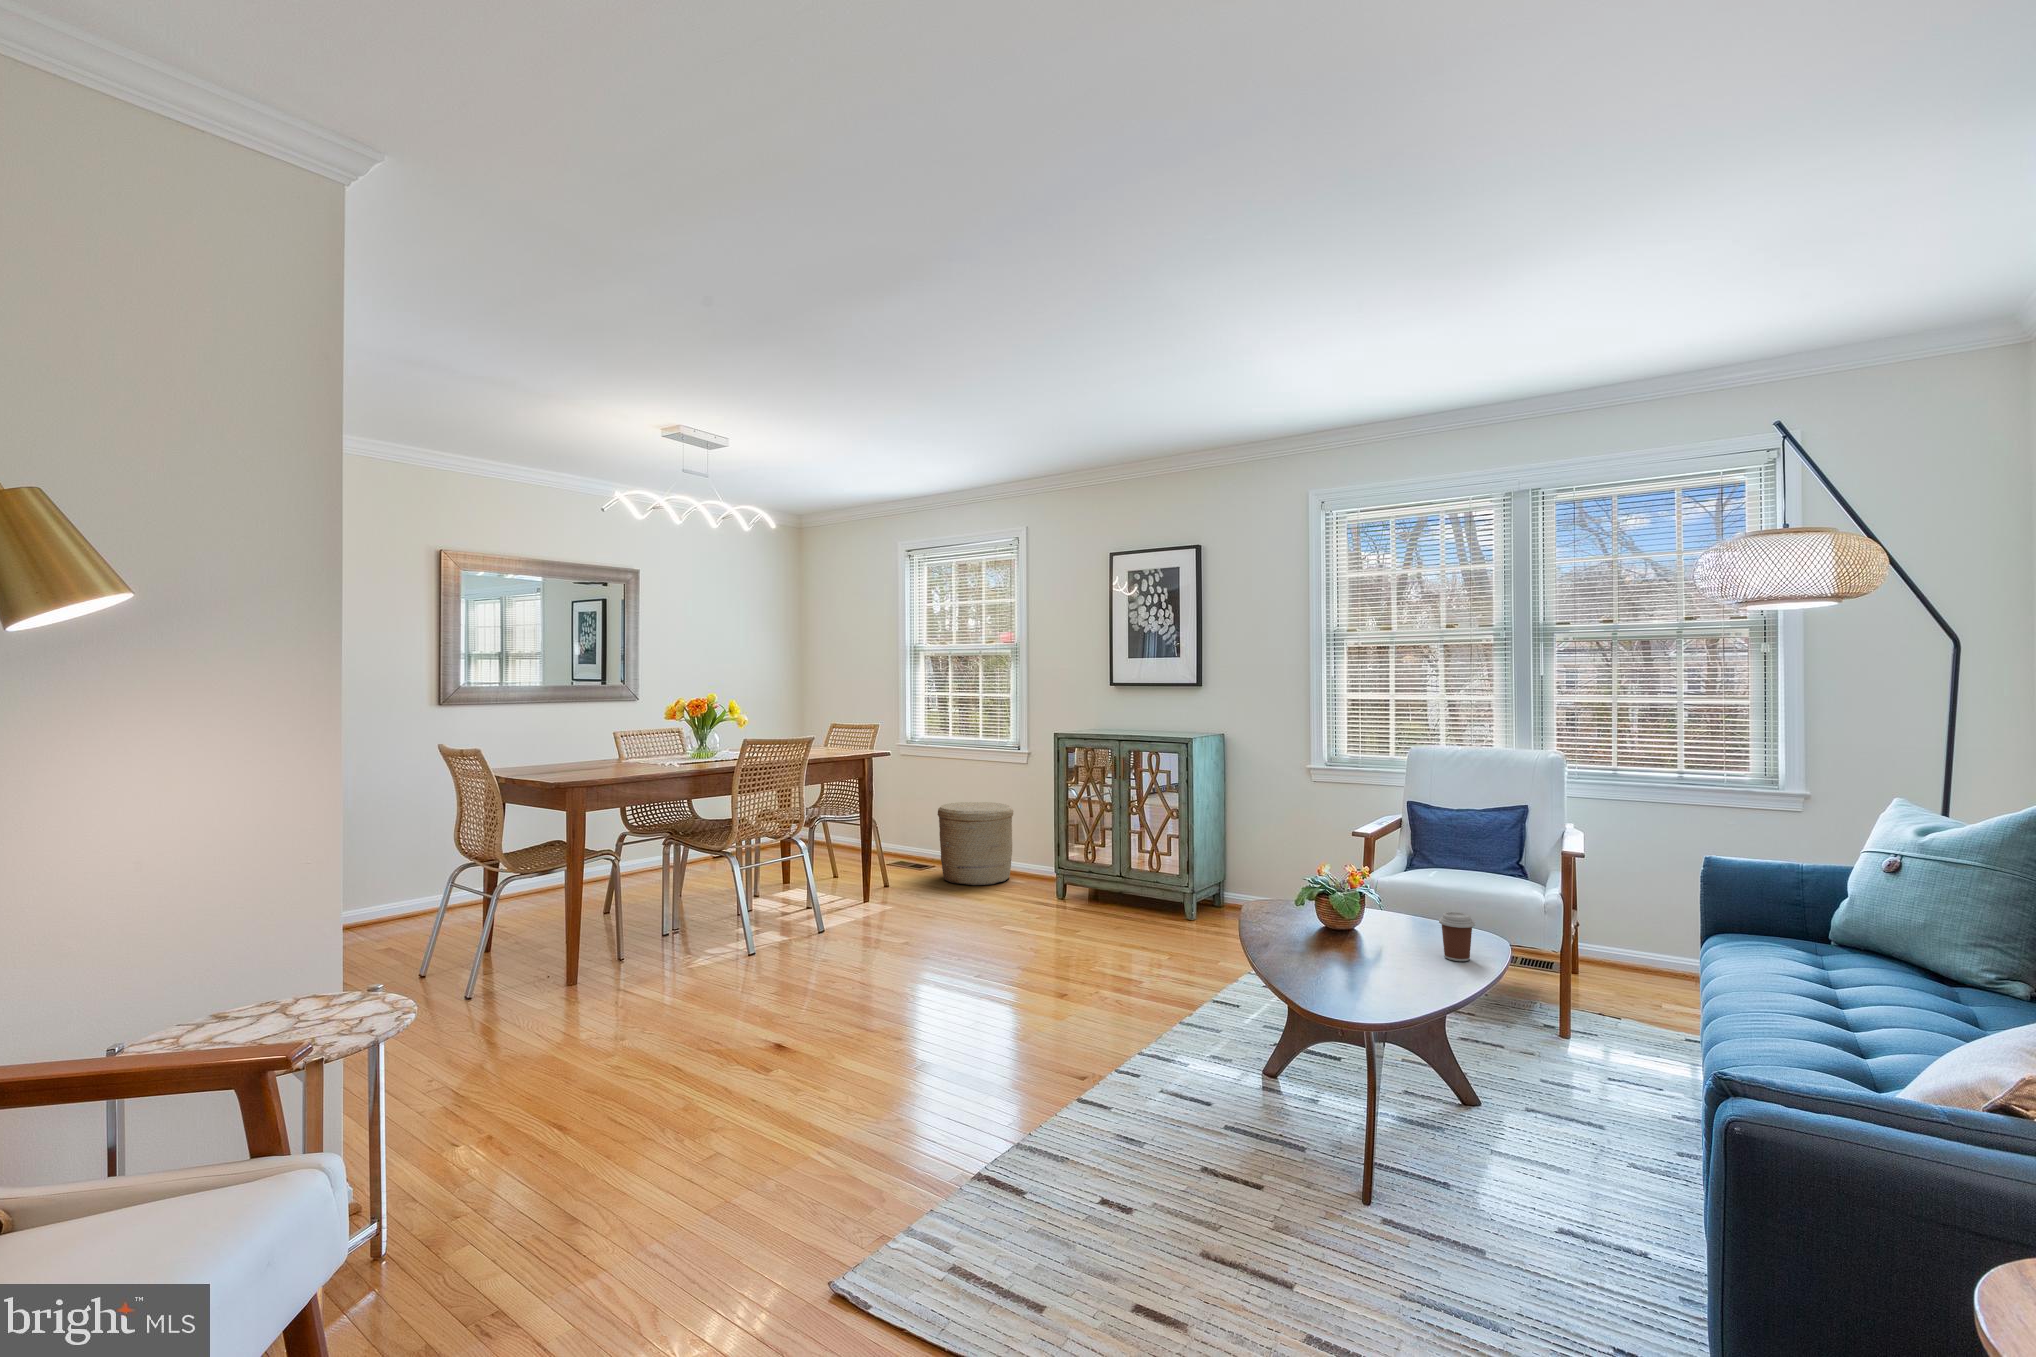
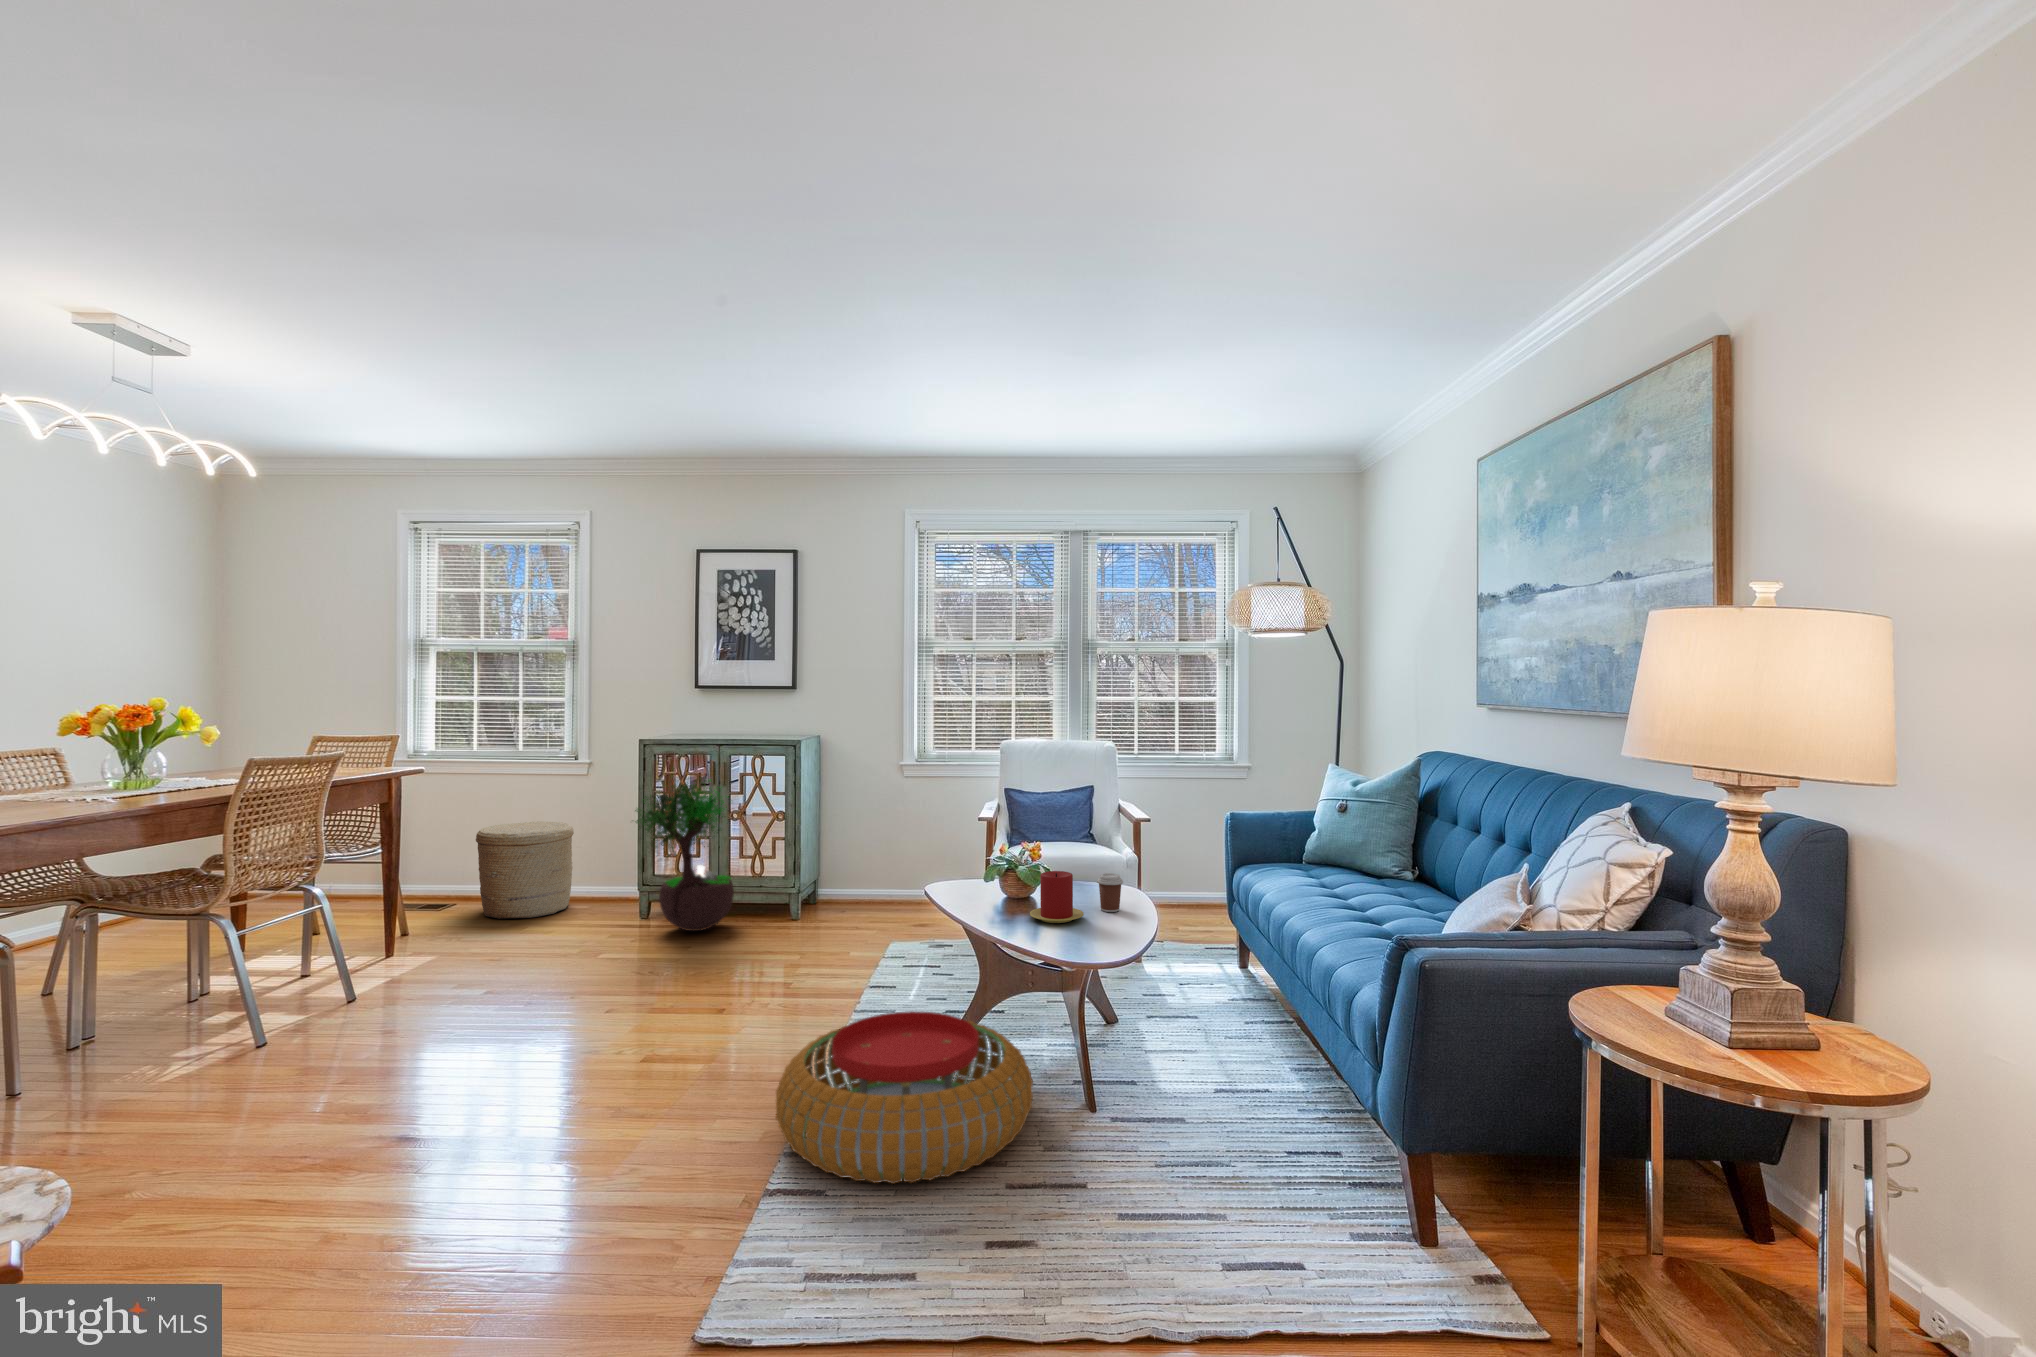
potted tree: none [1030,759,1128,917] -> present [635,778,734,931]
candle: none [1341,900,1410,963] -> present [1030,871,1084,923]
pouf: none [1005,1027,1286,1221] -> present [776,1011,1033,1184]

